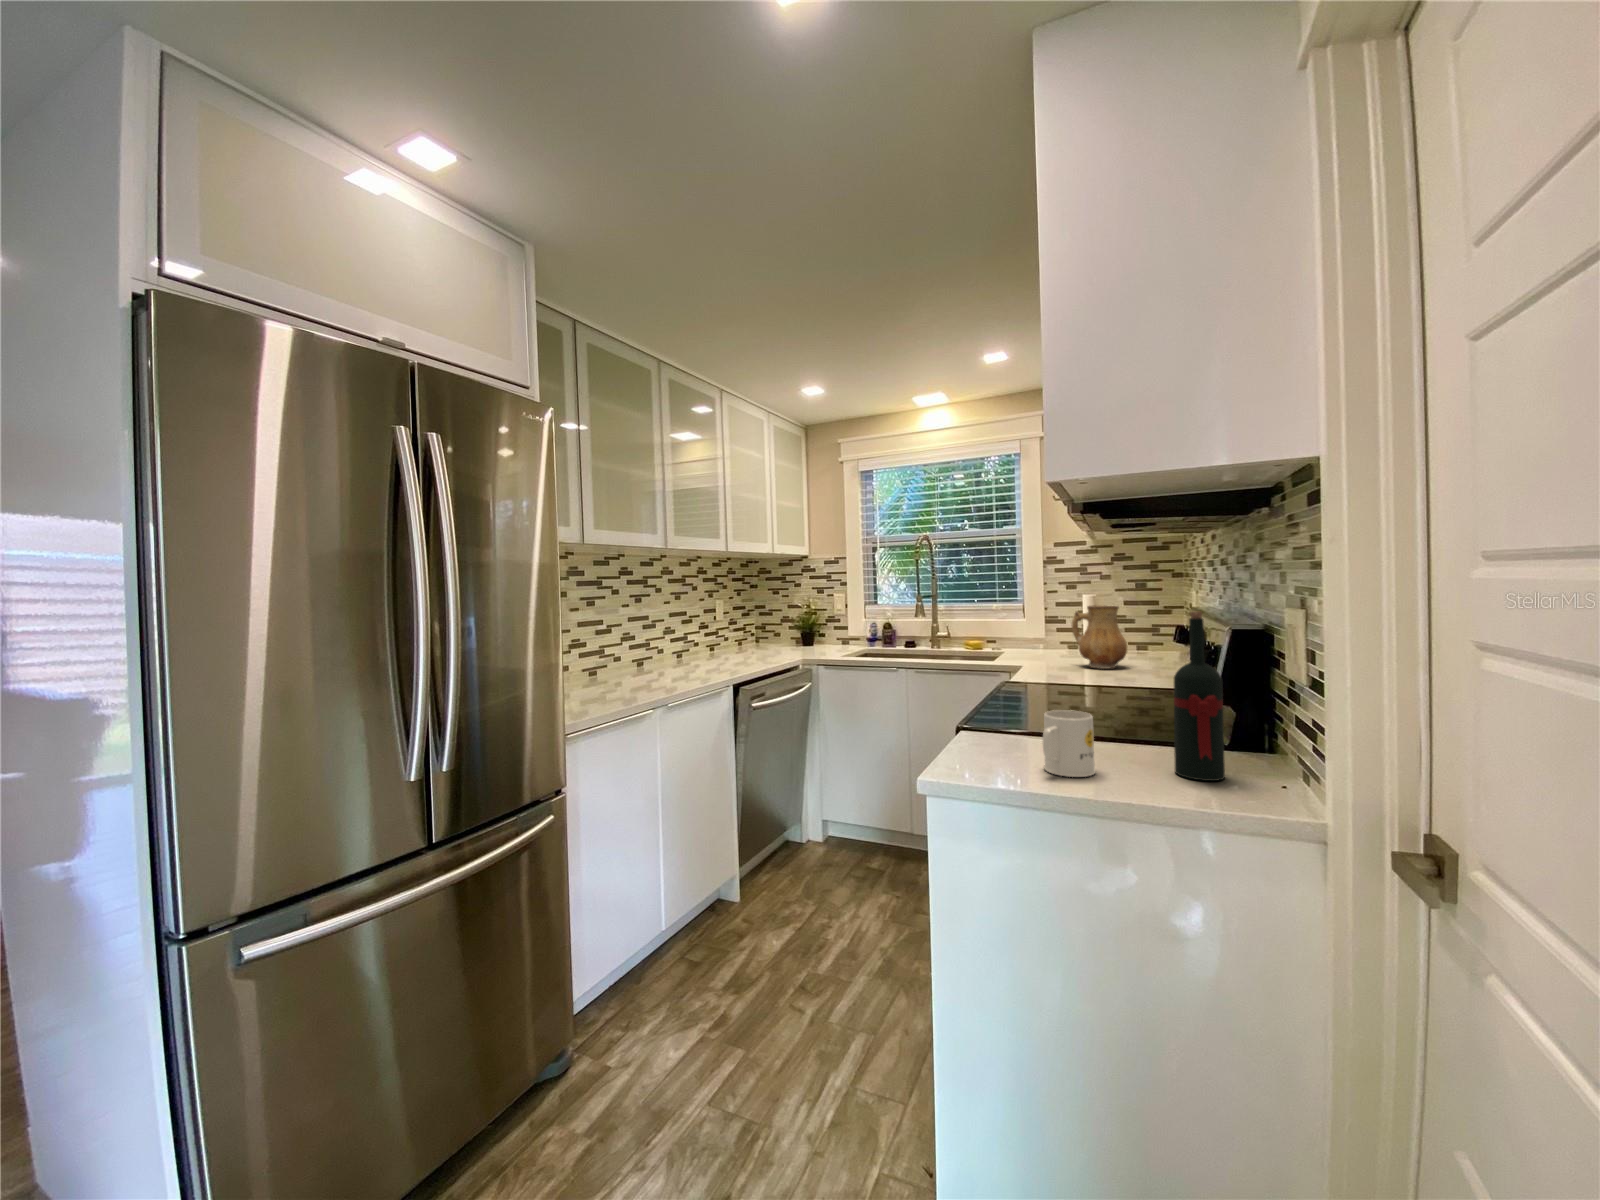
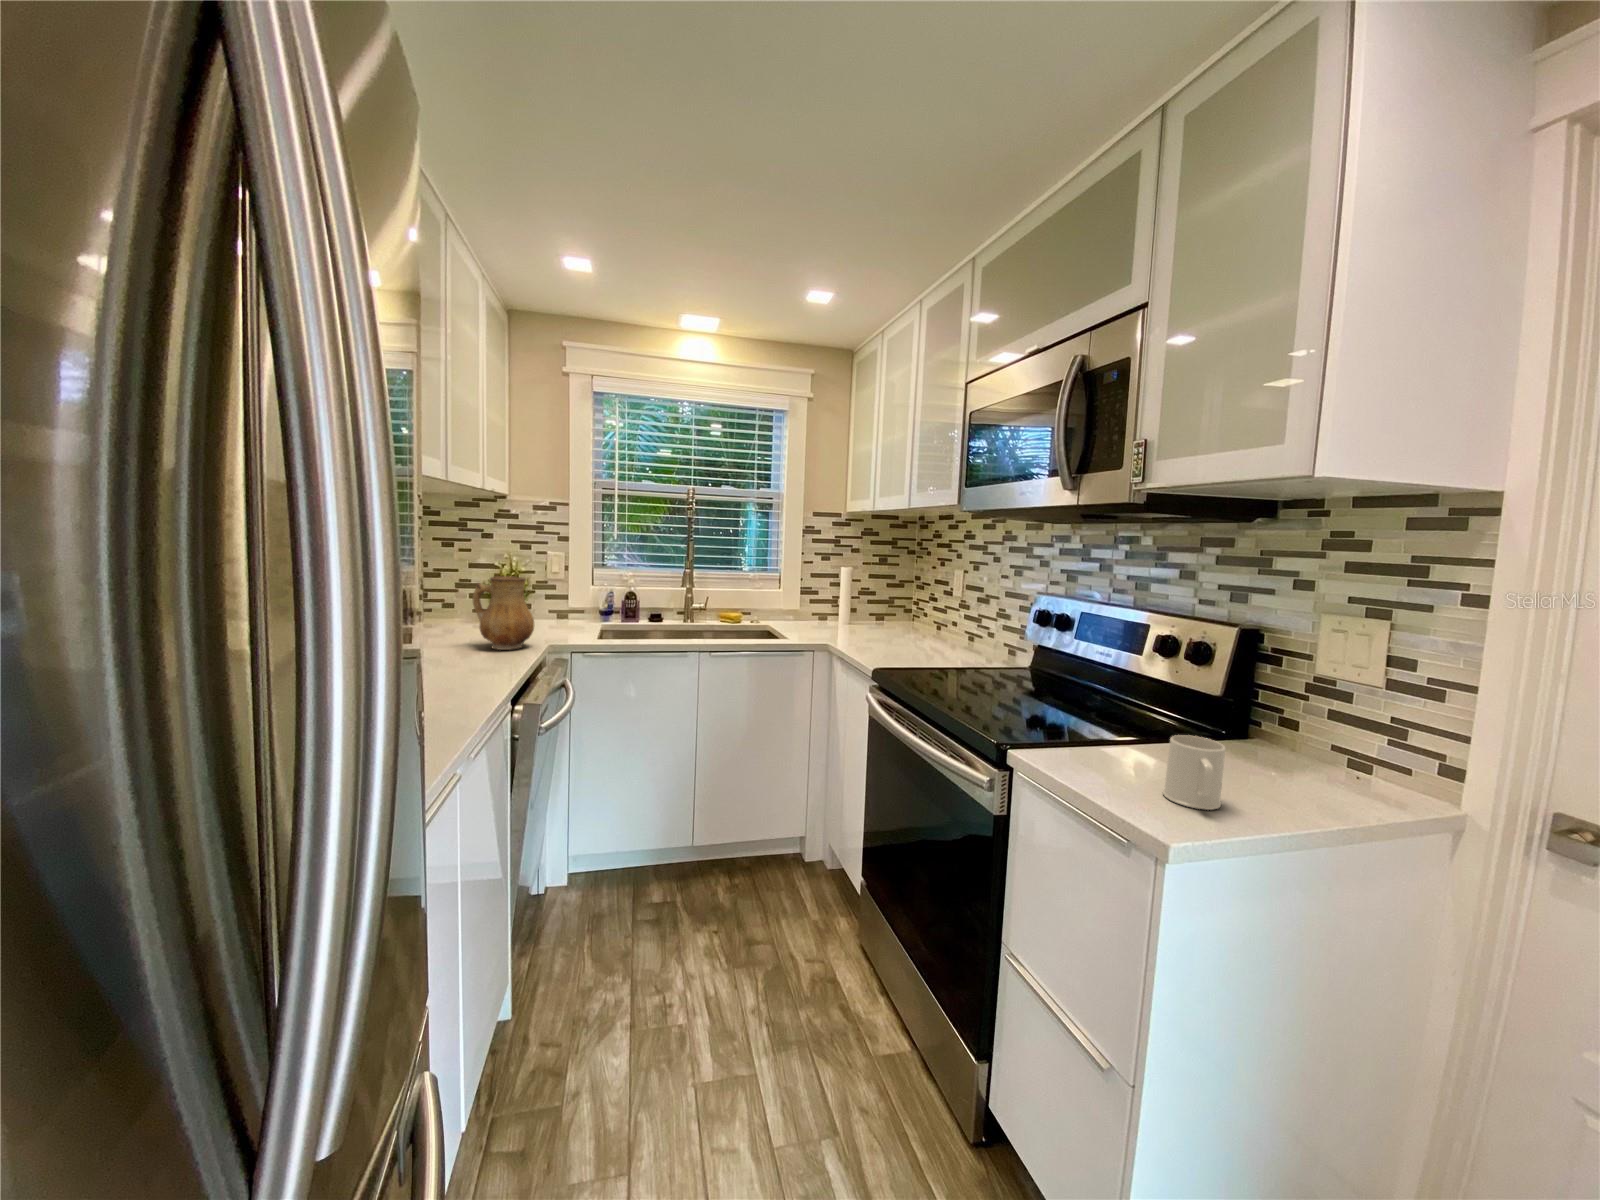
ceramic pitcher: present [1072,605,1127,669] -> present [473,576,534,650]
wine bottle: present [1174,612,1225,781] -> none [1237,633,1300,790]

